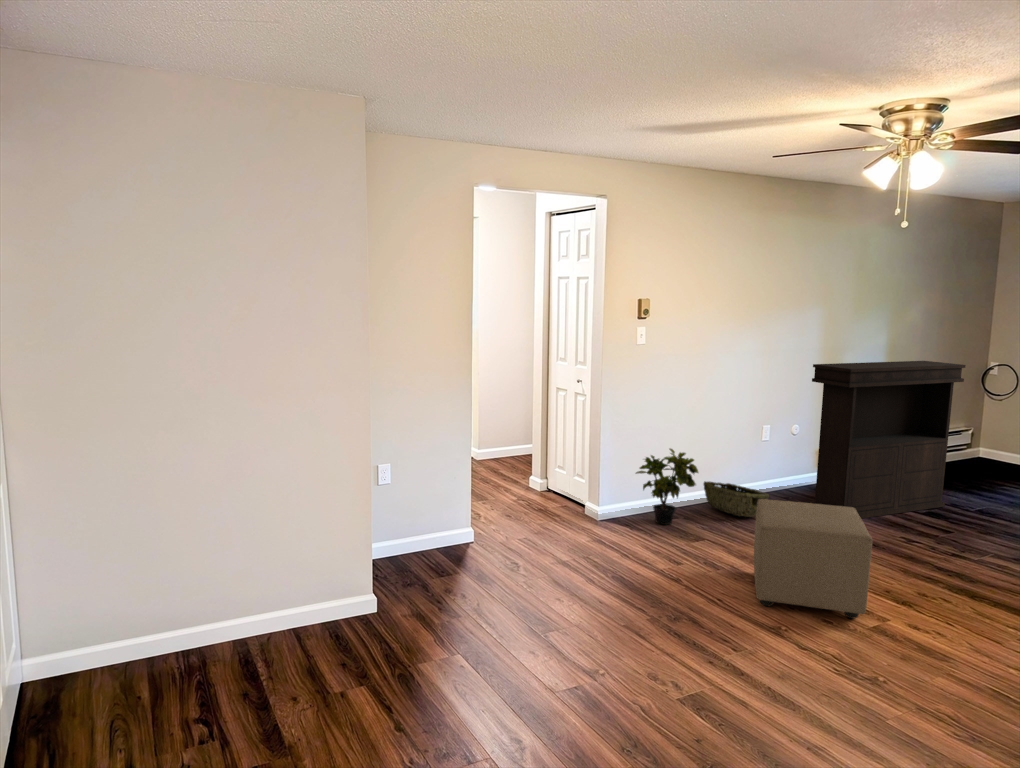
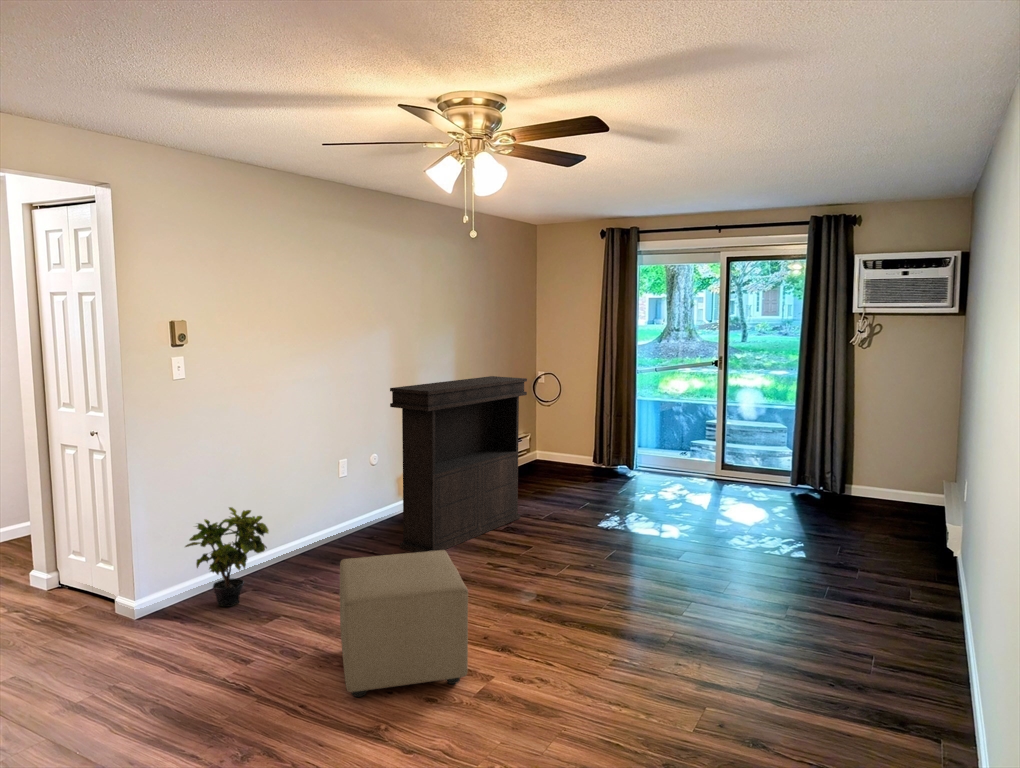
woven basket: present [704,482,769,517] -> none [278,534,355,574]

